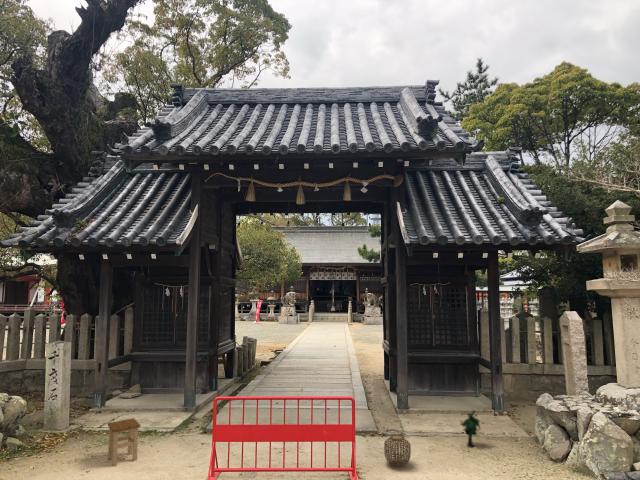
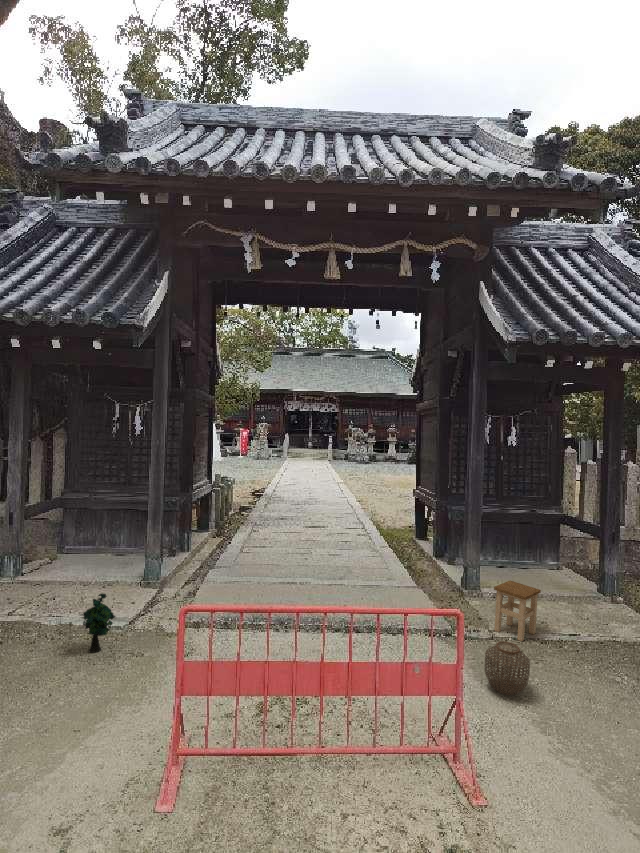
decorative plant: present [461,410,480,447] -> present [80,594,115,653]
stool: present [108,418,140,466] -> present [494,581,541,641]

